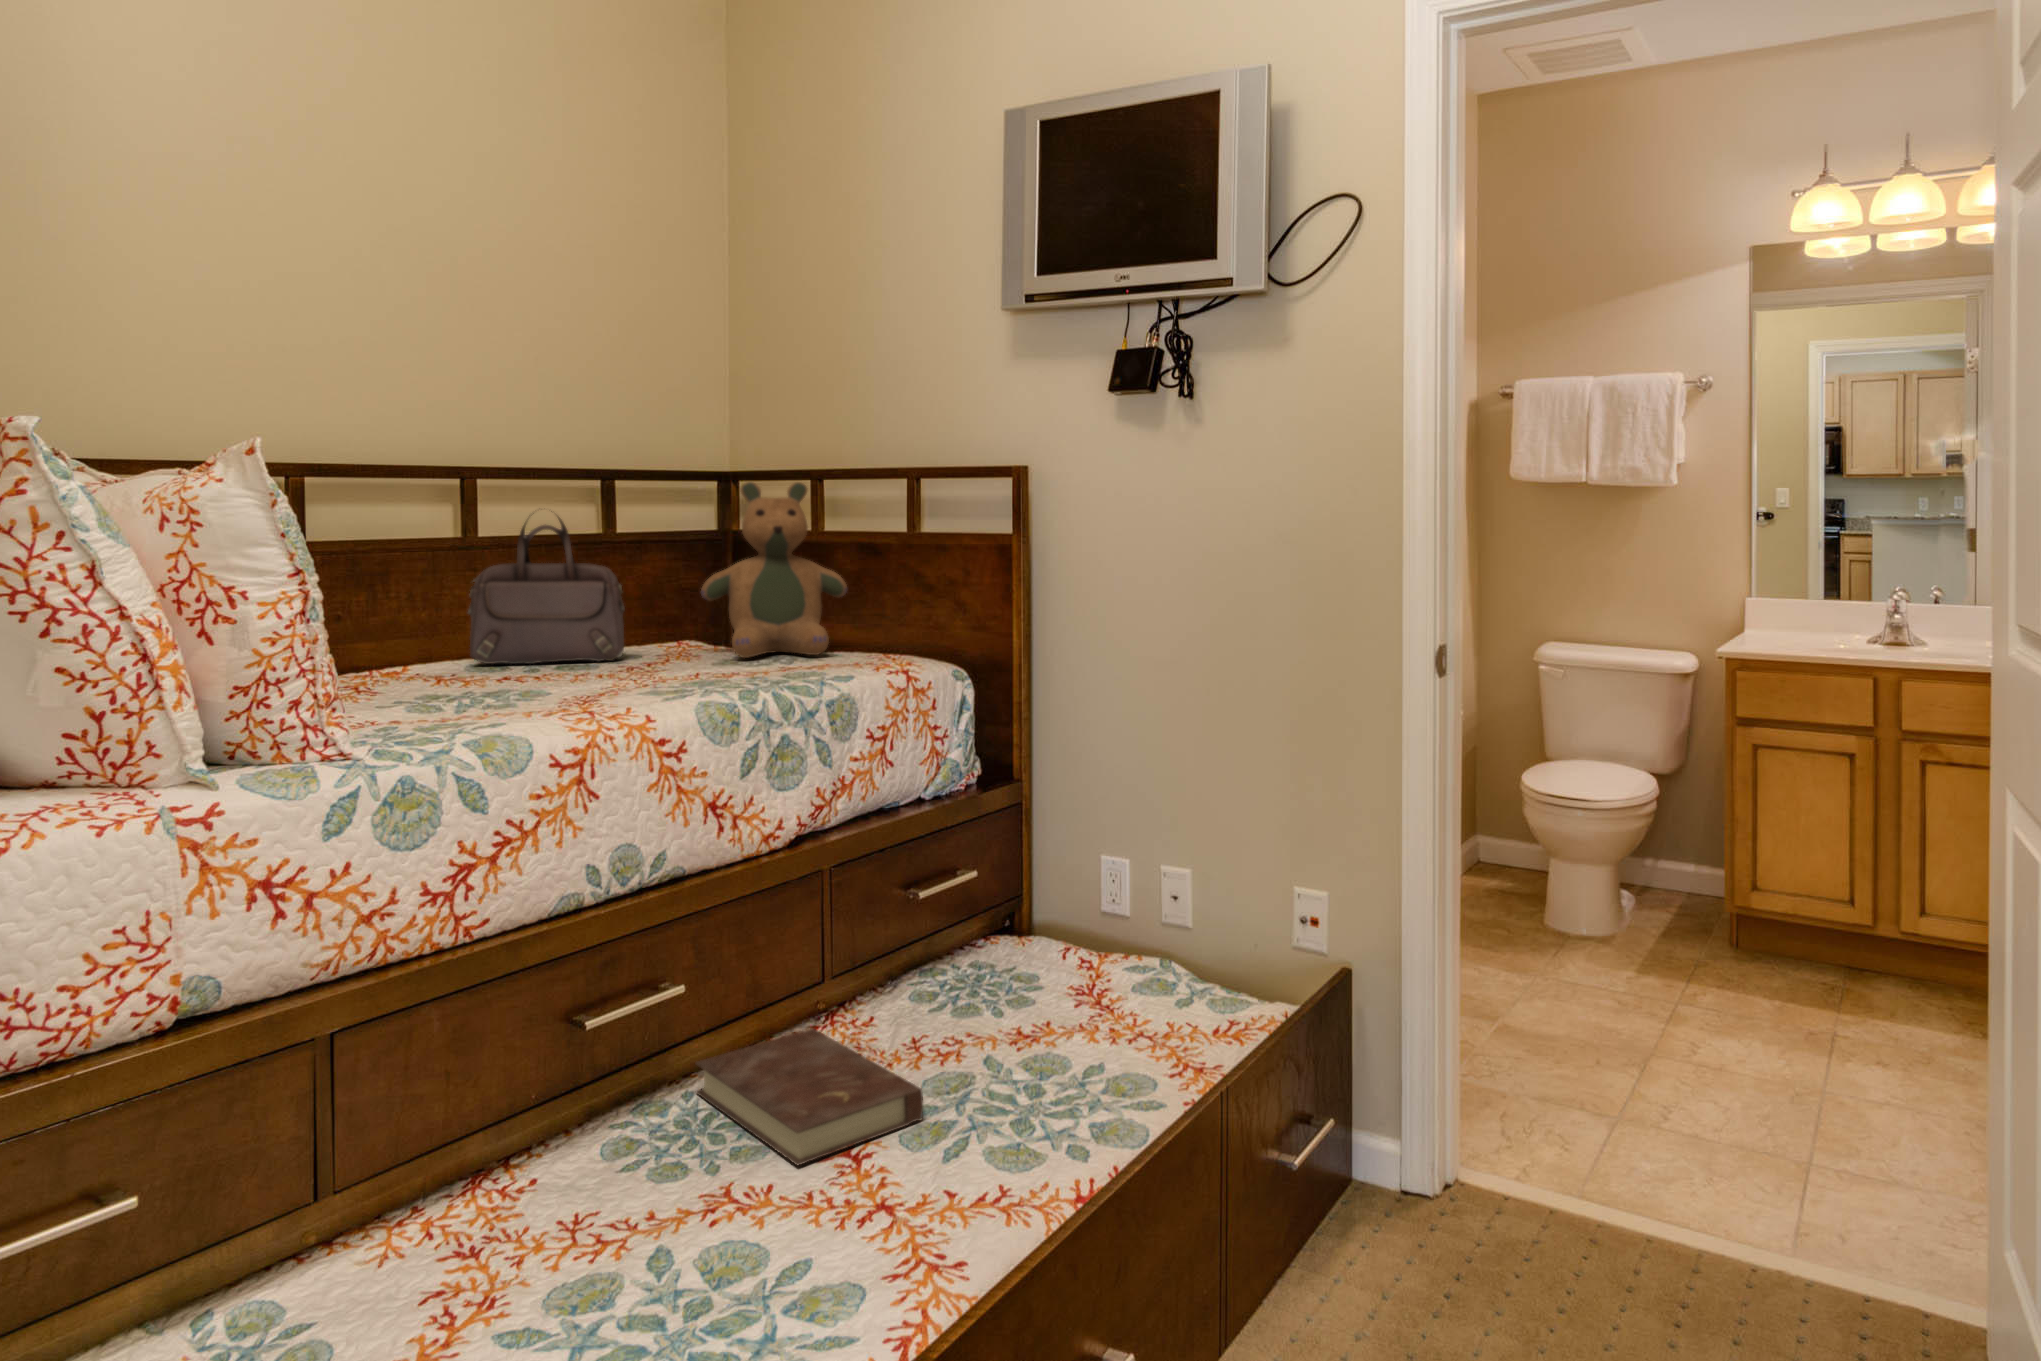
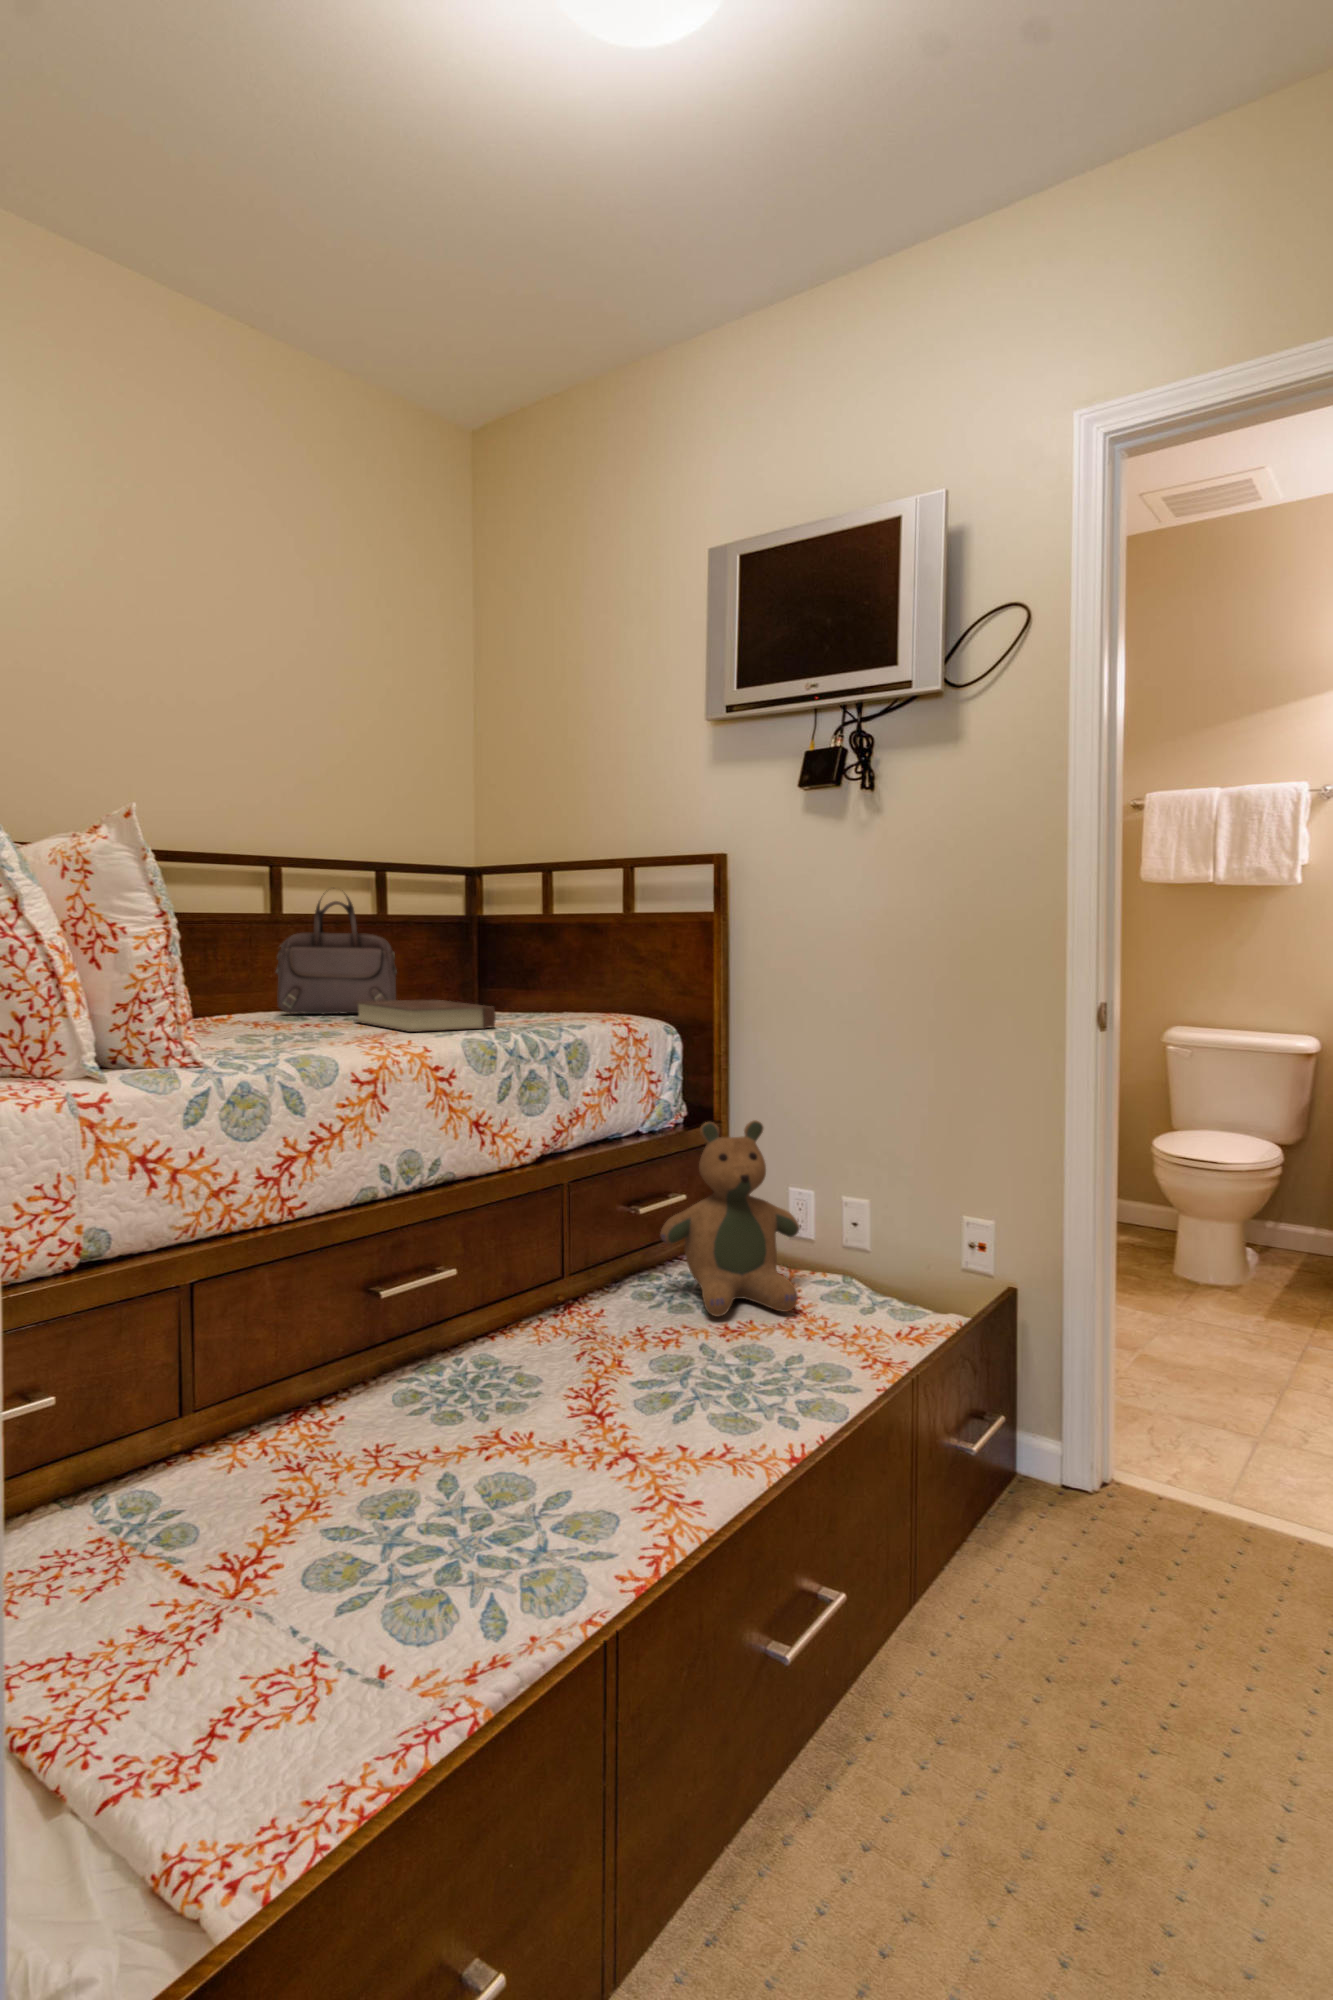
teddy bear: present [701,482,847,658] -> present [660,1120,799,1316]
book: present [696,1028,923,1166] -> present [353,999,496,1032]

